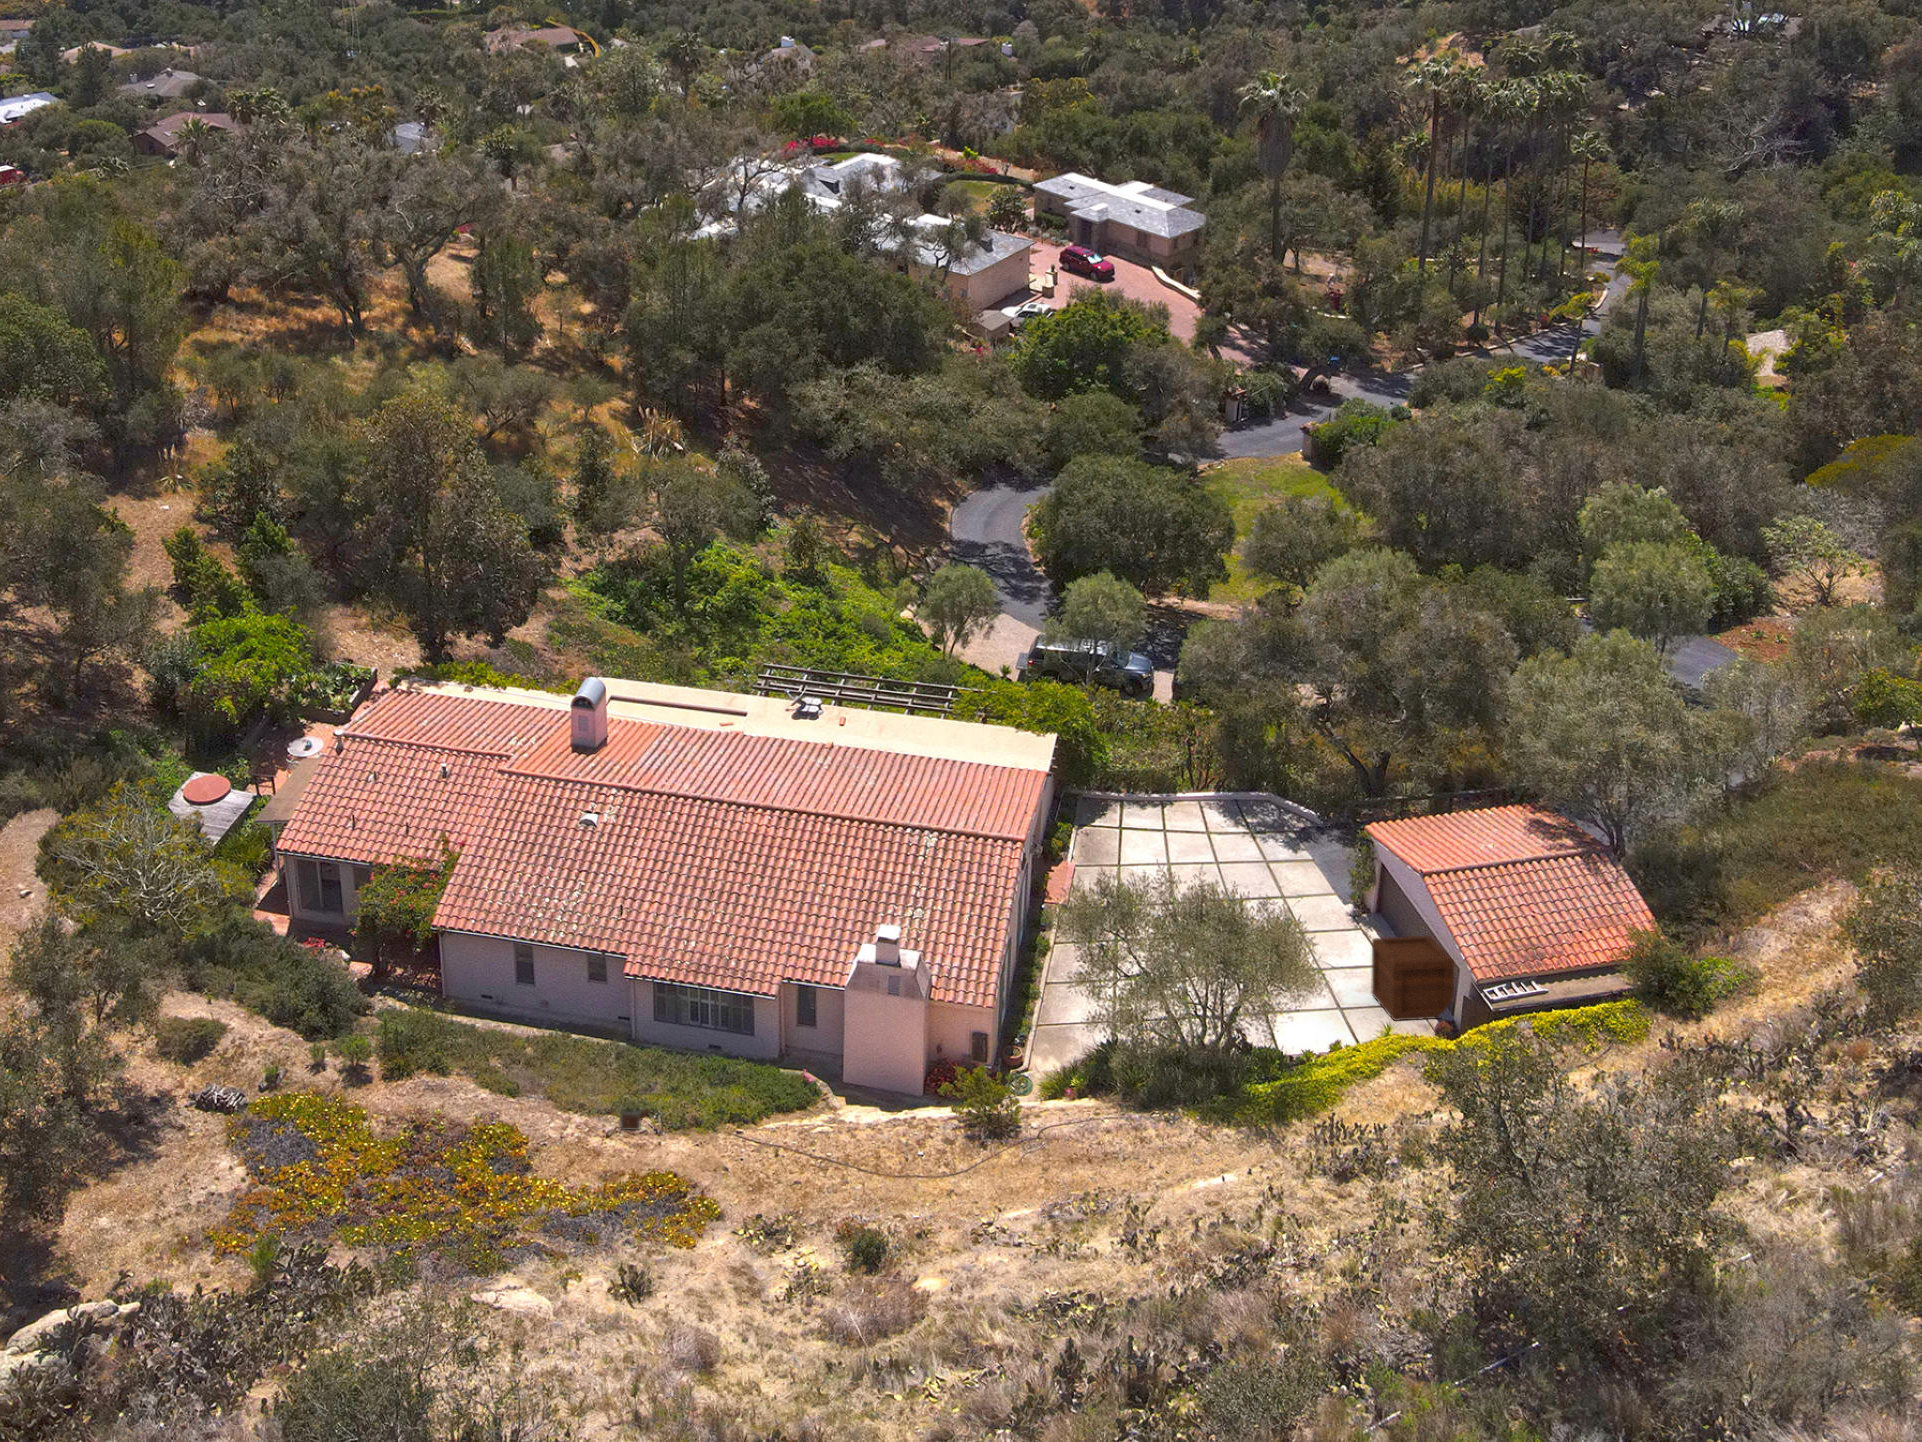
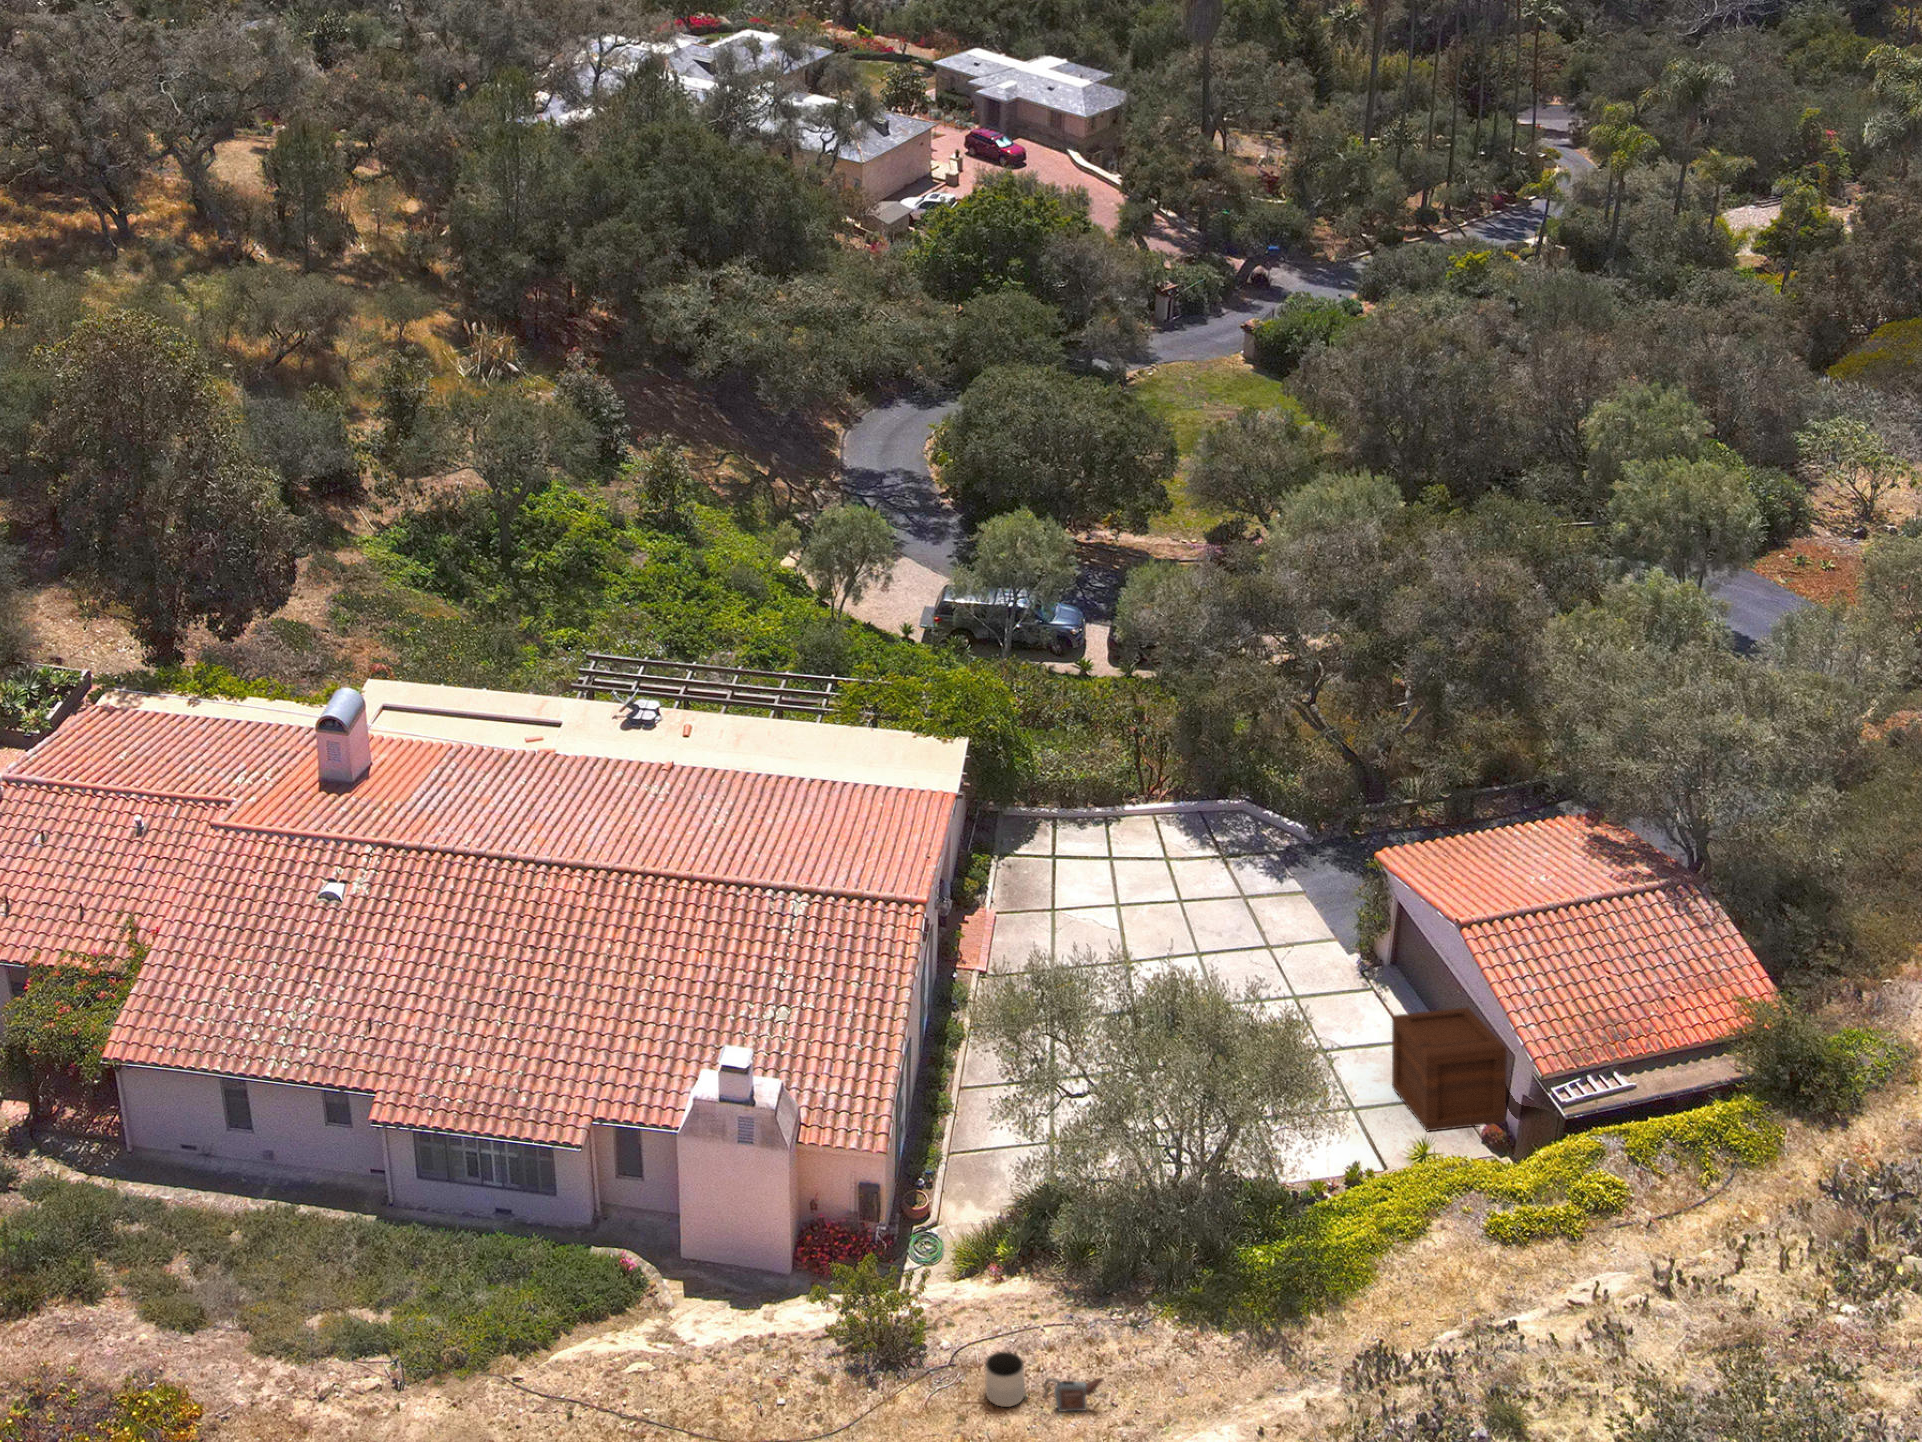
watering can: present [613,1107,650,1130] -> present [1044,1378,1103,1412]
planter: none [1064,1121,1091,1156] -> present [985,1352,1025,1407]

